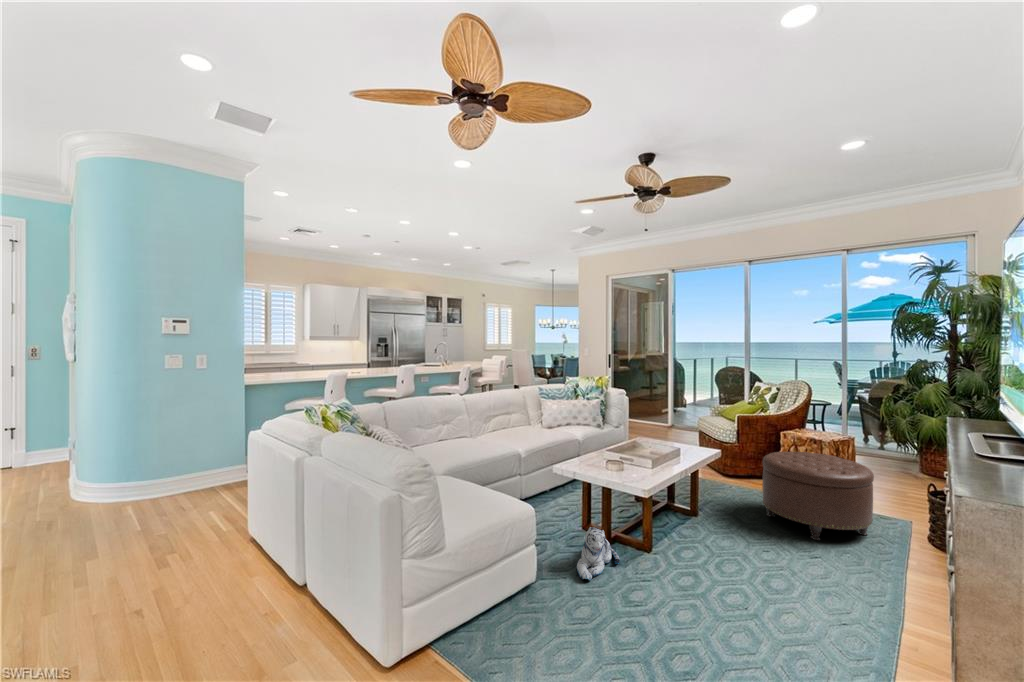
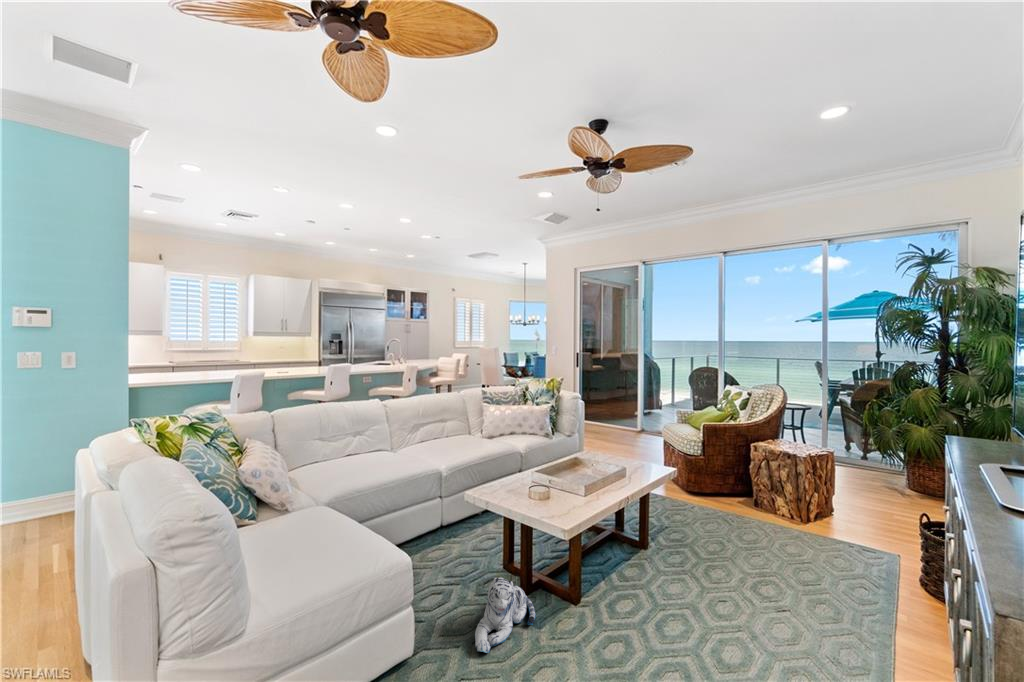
ottoman: present [763,452,874,540] -> none [725,470,857,584]

